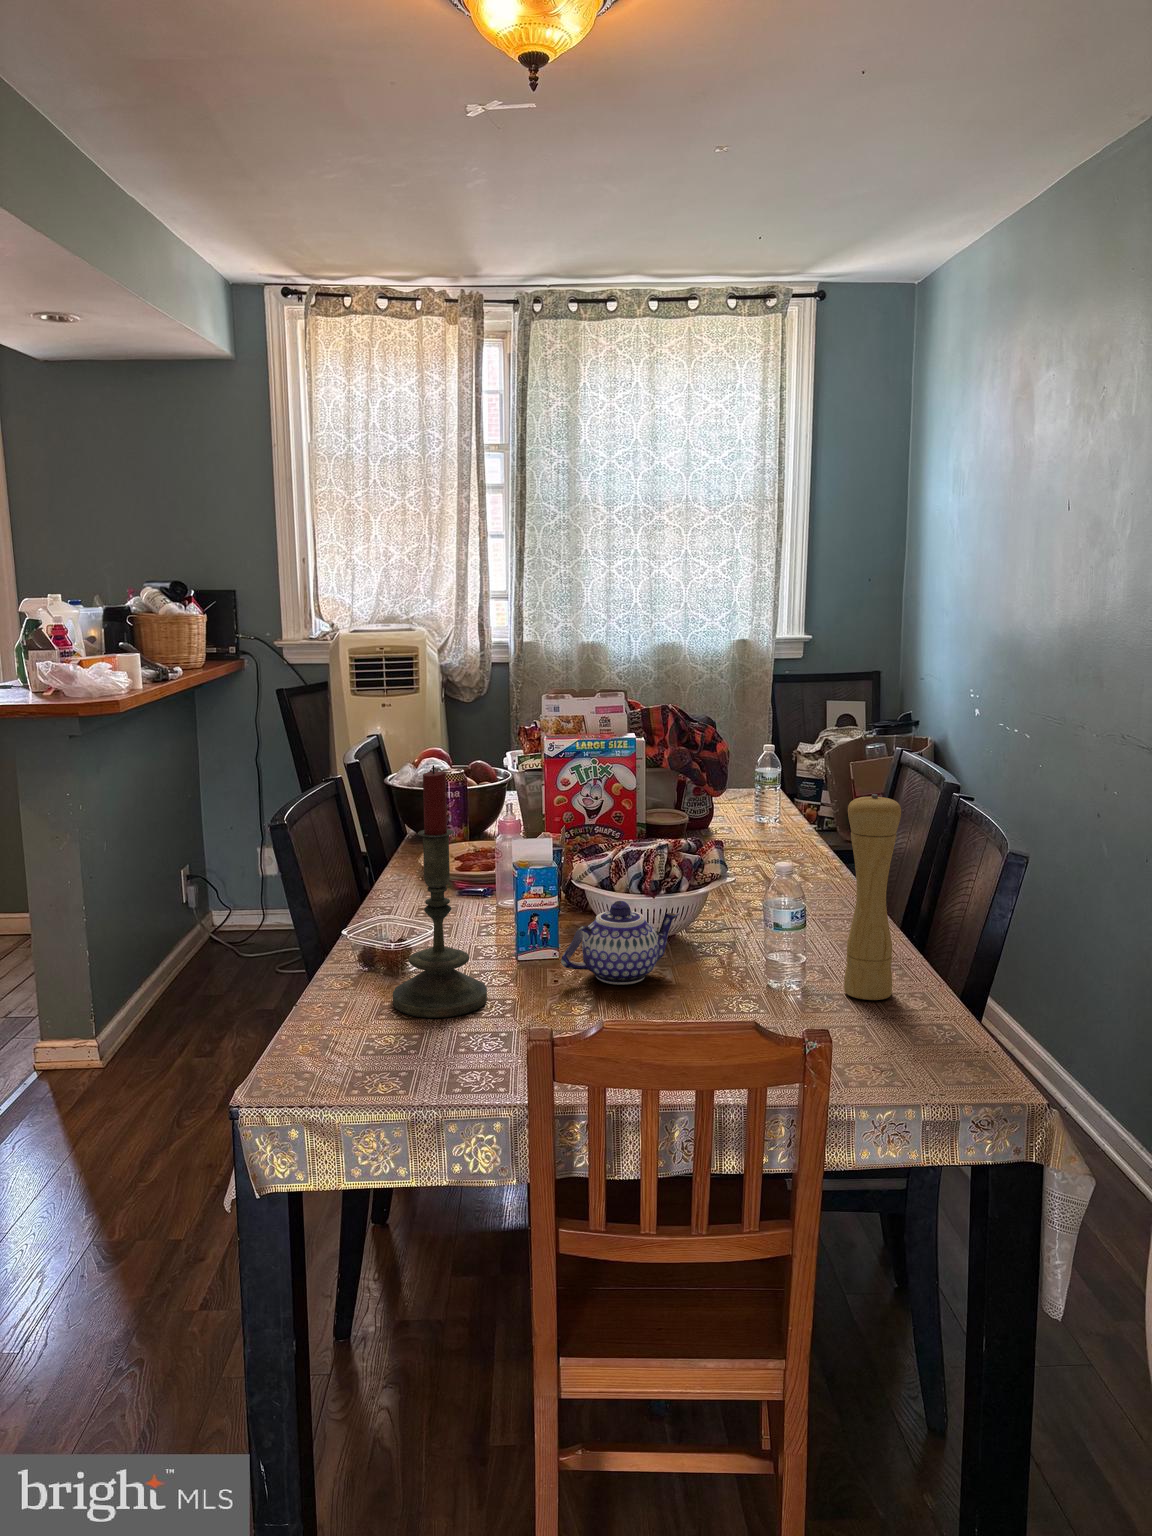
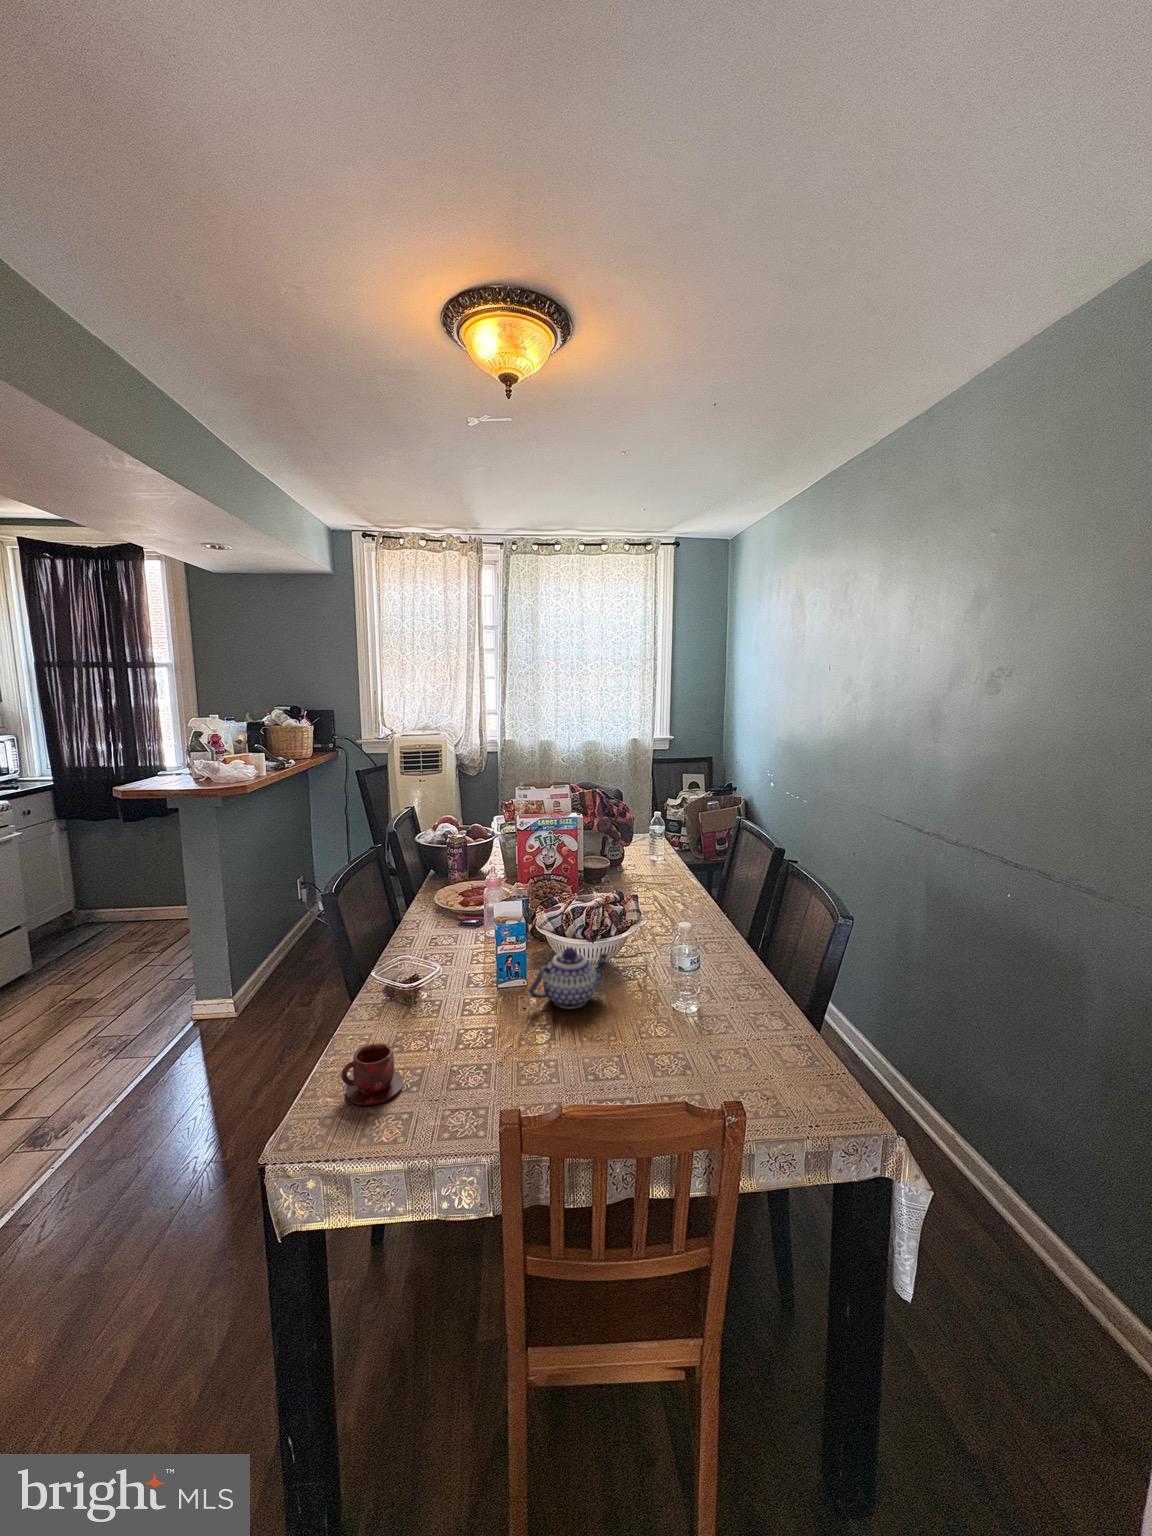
candle: present [393,765,487,1018] -> none [406,861,475,1048]
pepper mill: present [844,794,901,1000] -> none [726,875,766,1020]
teacup: none [318,997,396,1067] -> present [341,1043,403,1106]

